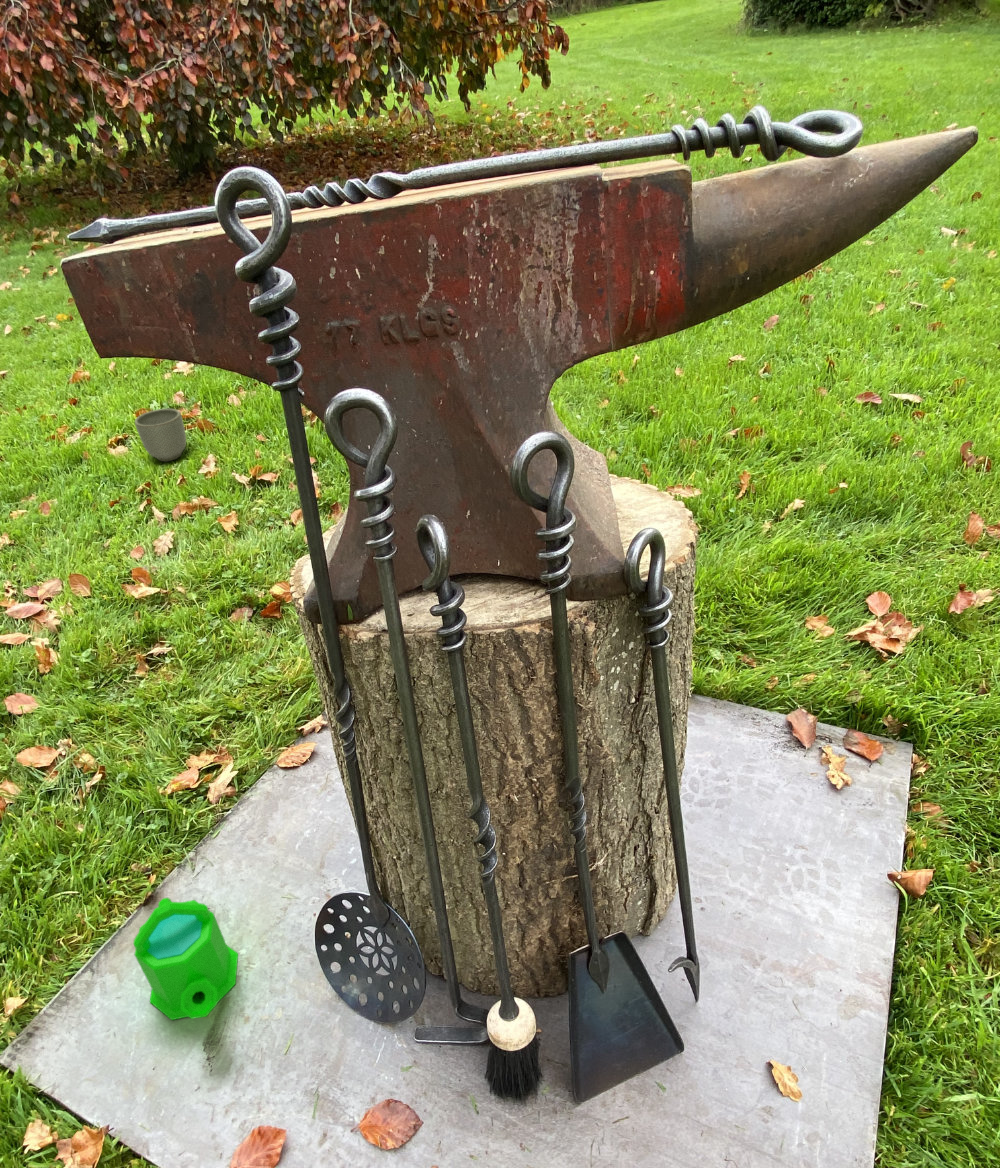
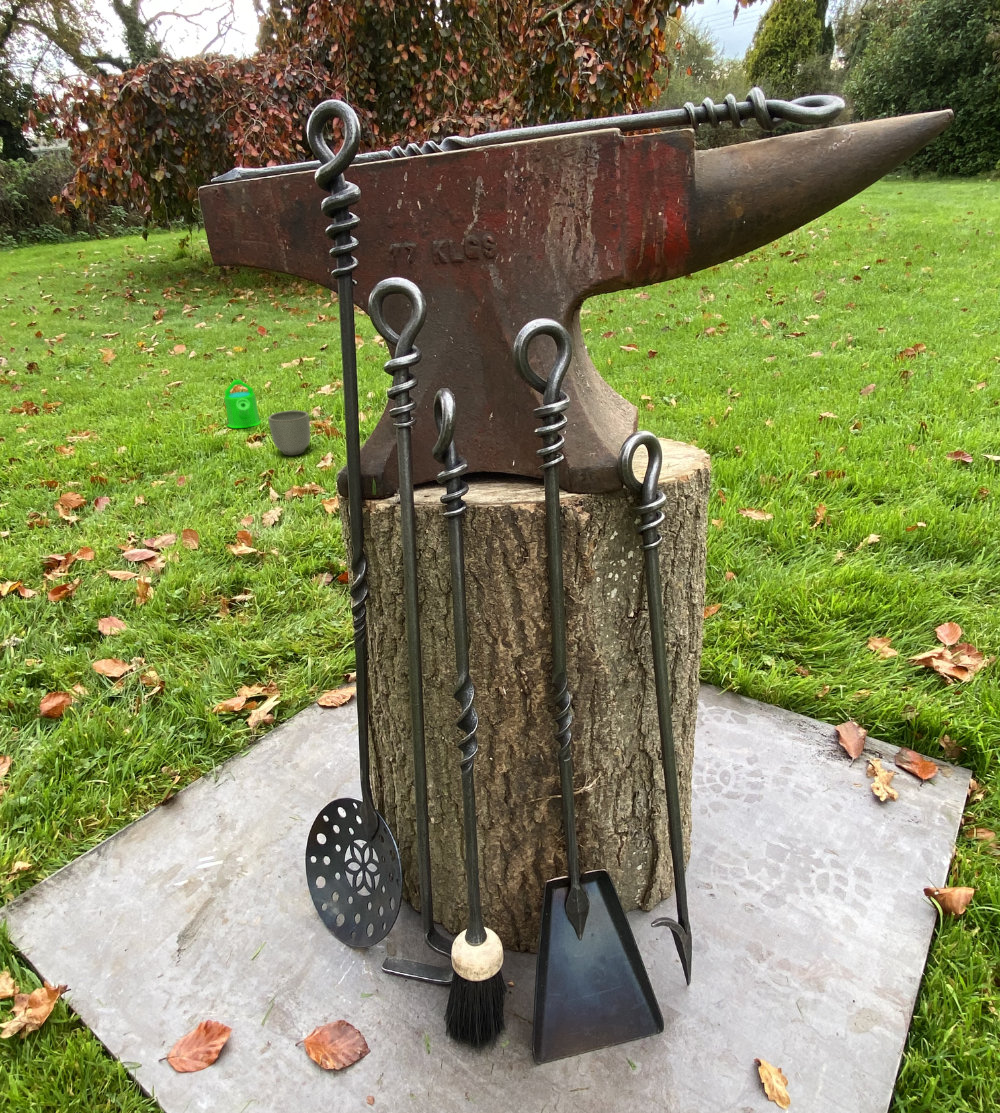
watering can: present [133,898,238,1020] -> present [224,379,261,428]

